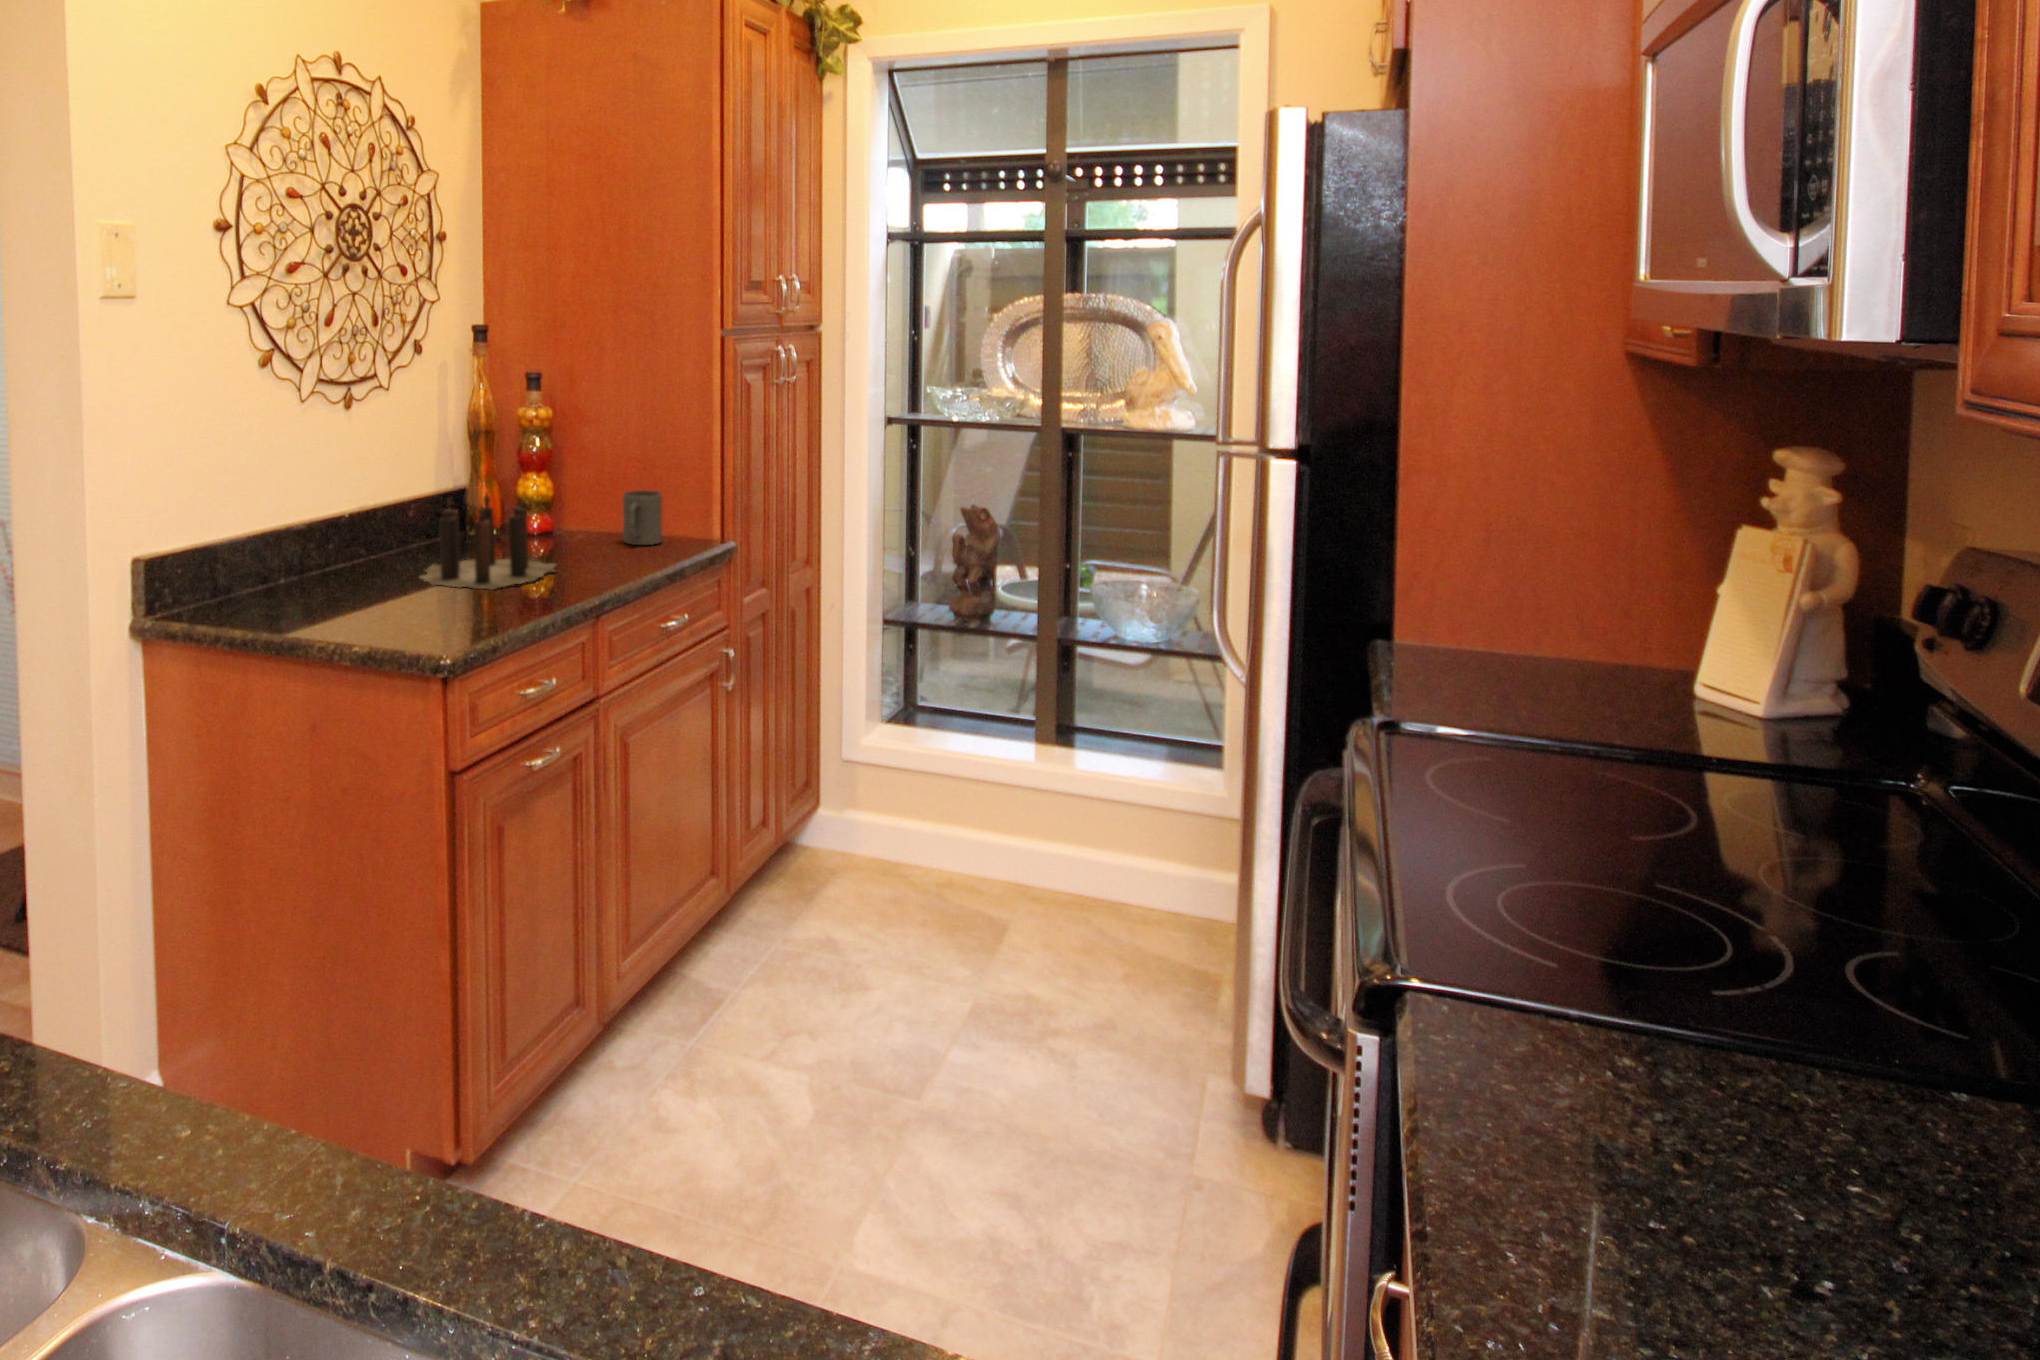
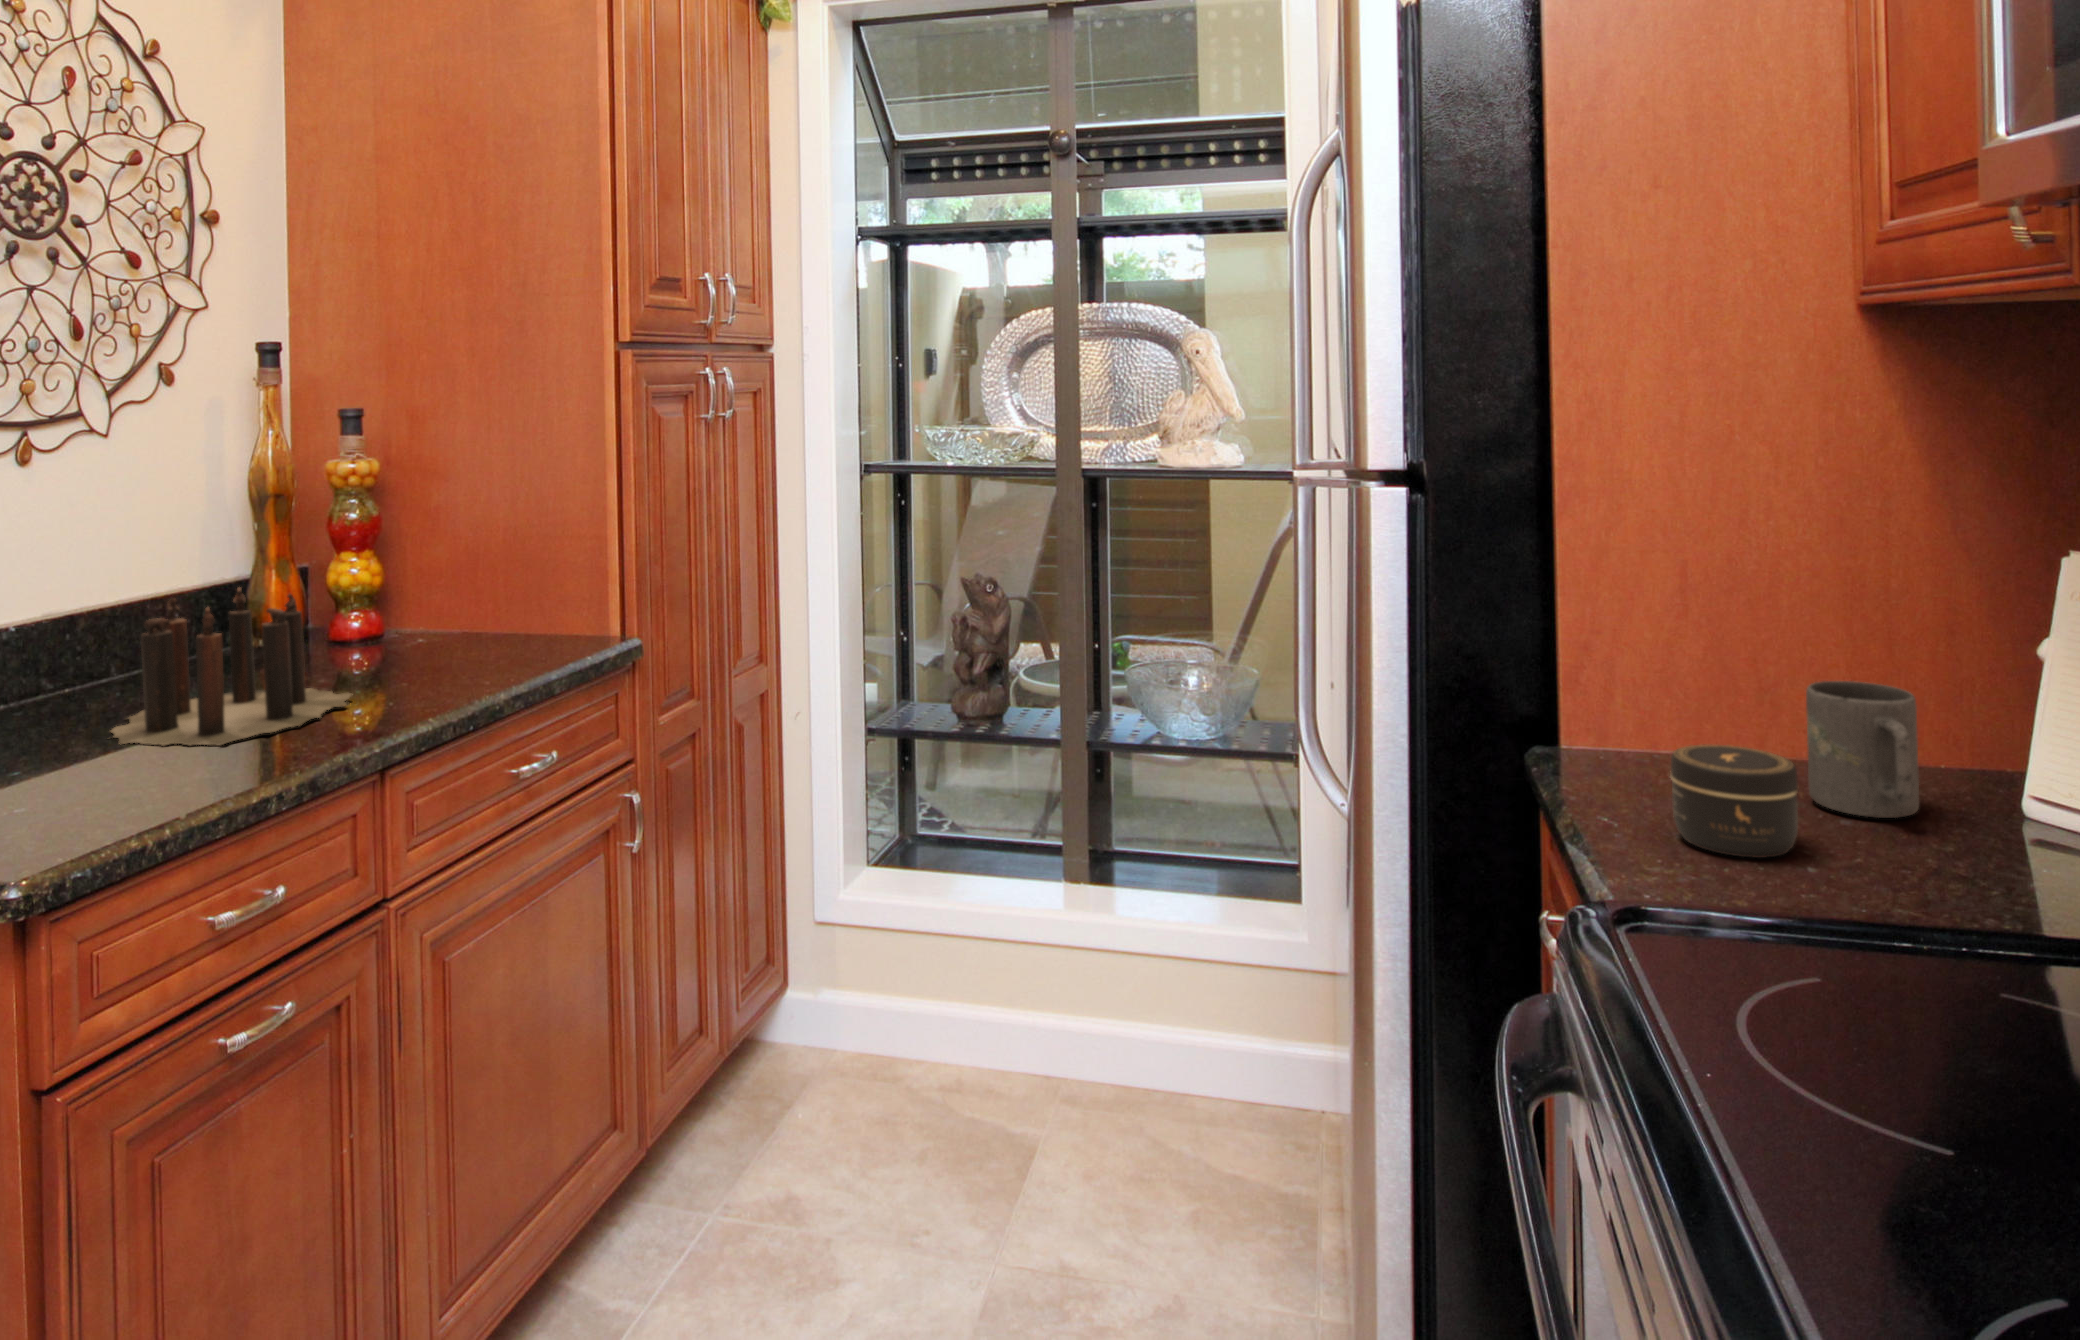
mug: present [623,490,662,545] -> present [1806,681,1919,818]
jar: none [1445,642,1529,712] -> present [1670,744,1798,858]

